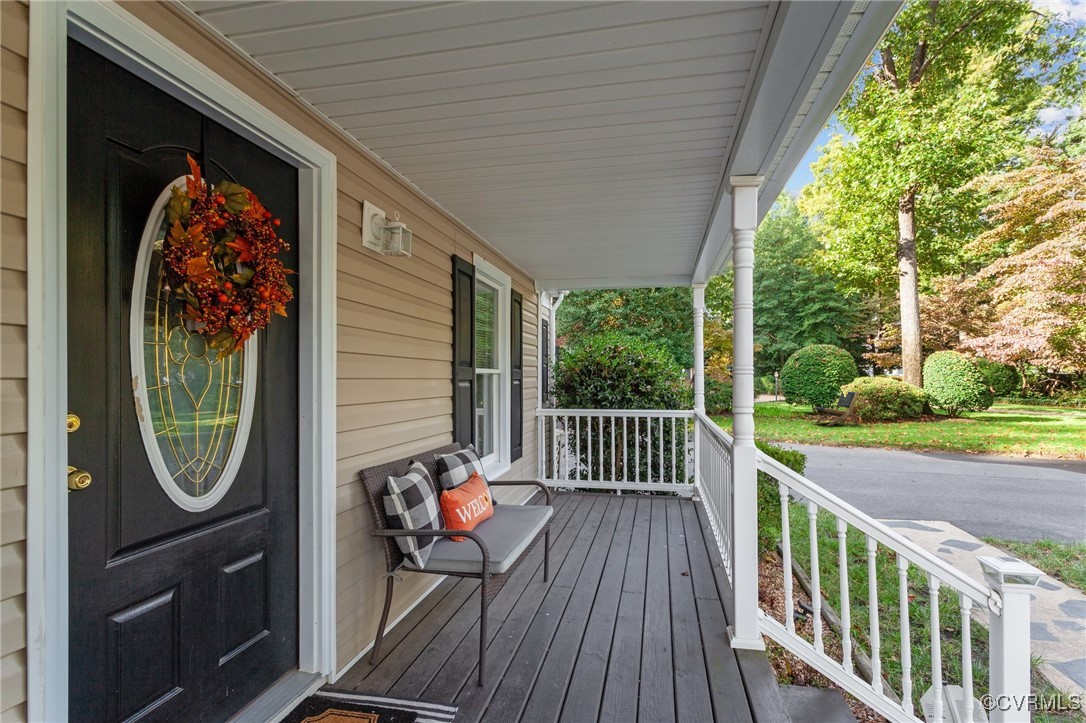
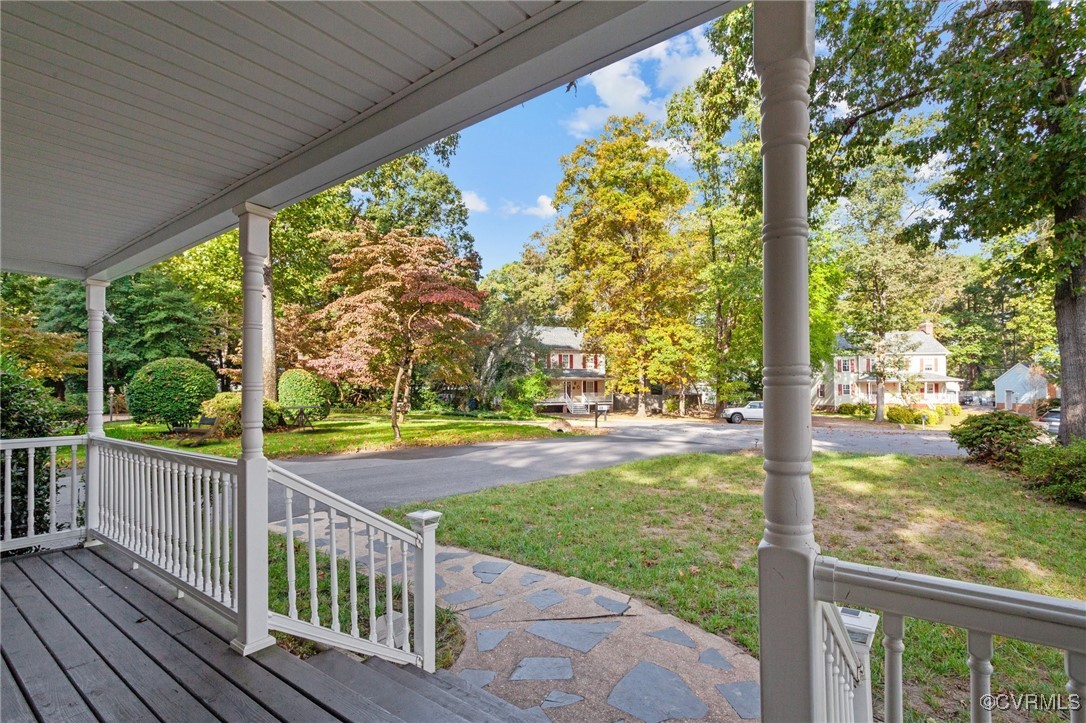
round table: none [926,394,980,425] -> present [282,406,321,433]

